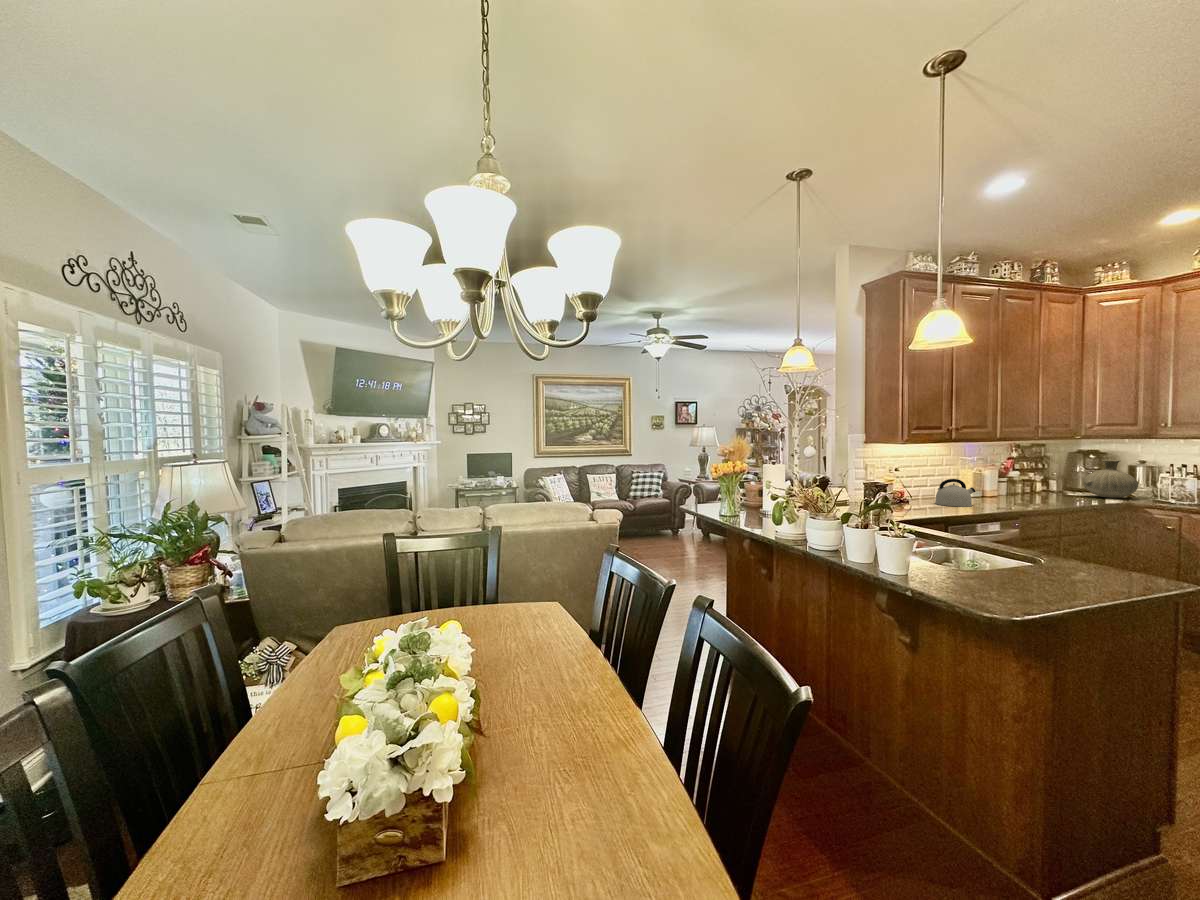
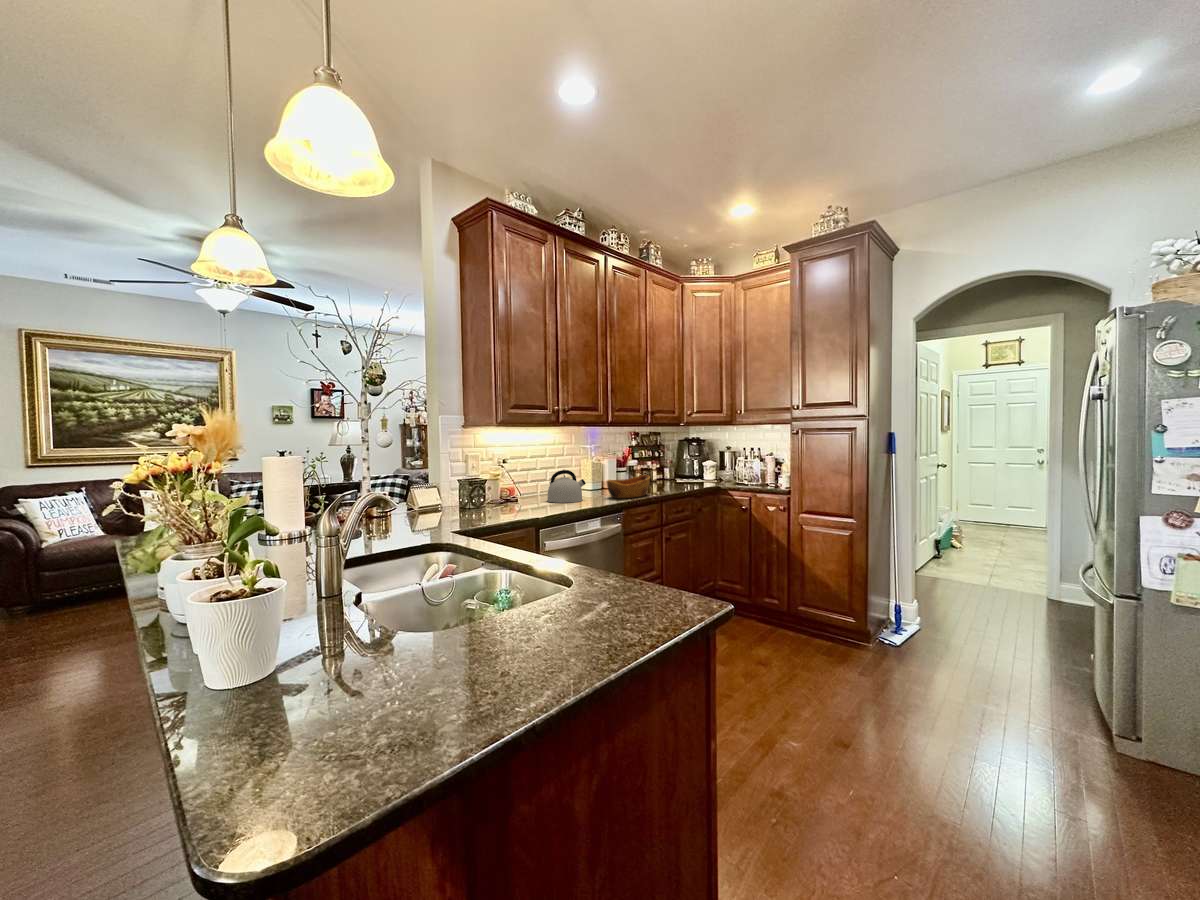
vase: present [1084,460,1138,498] -> none [688,446,725,482]
wooden bowl: none [997,487,1047,507] -> present [607,475,650,498]

